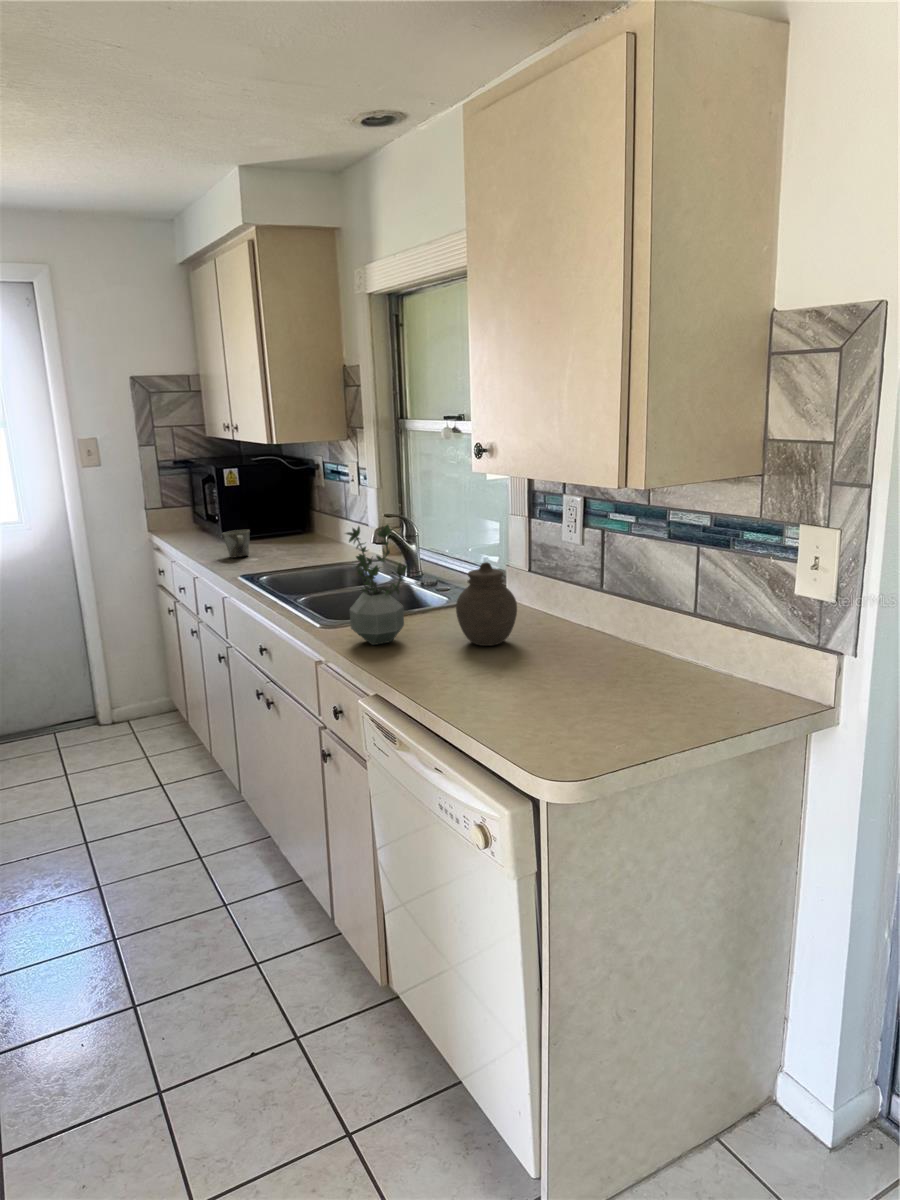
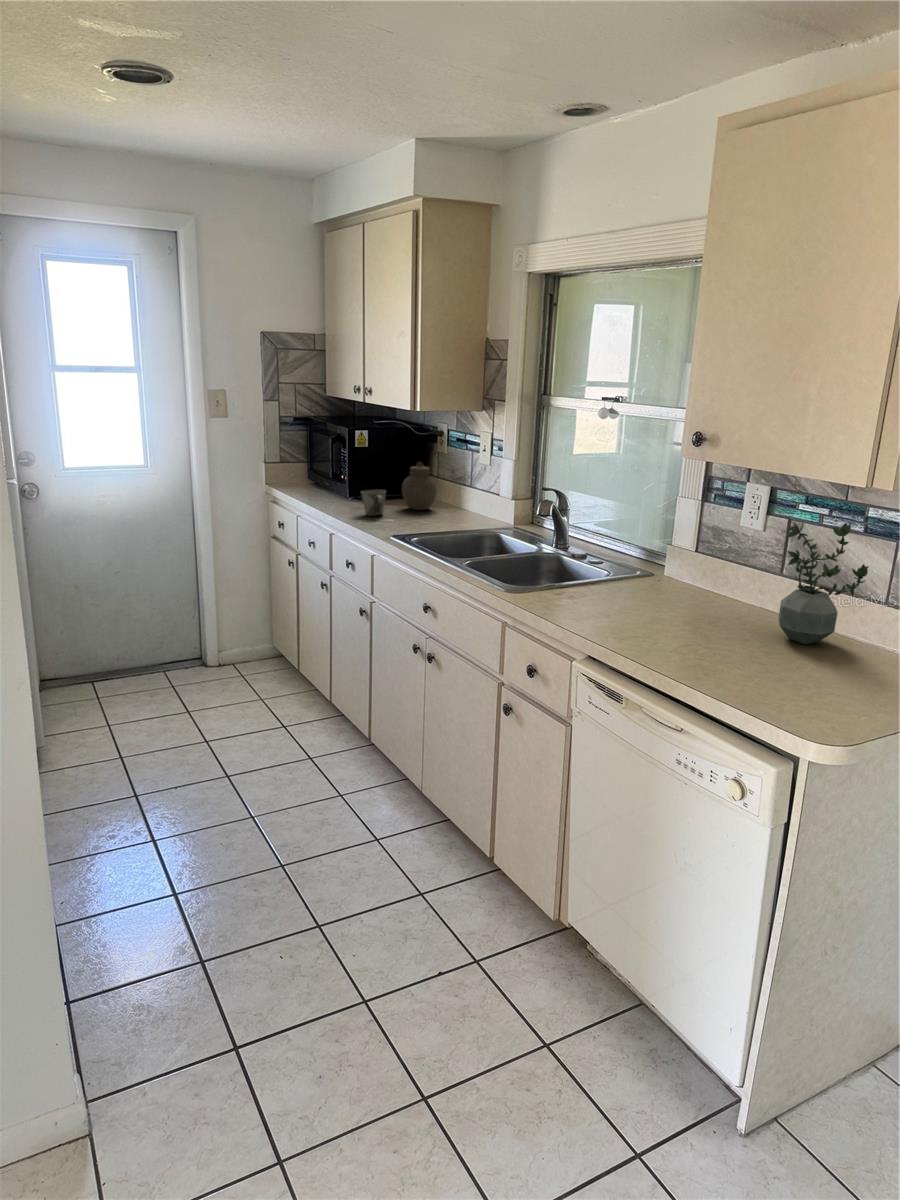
potted plant: present [346,525,408,645] -> present [778,522,868,644]
jar: present [456,562,517,646] -> present [402,462,437,510]

